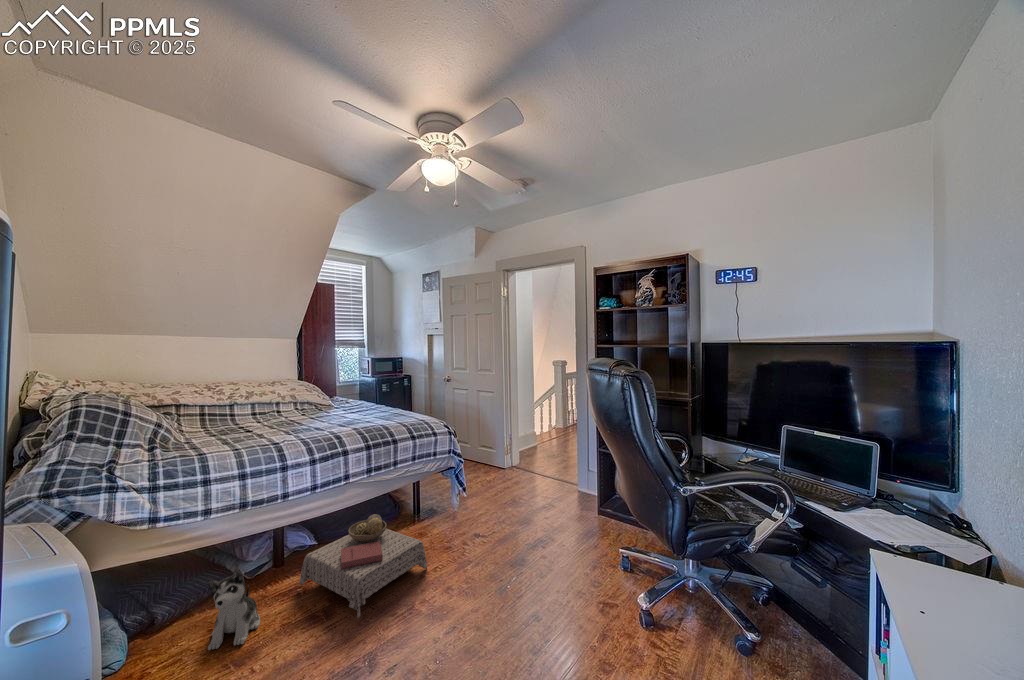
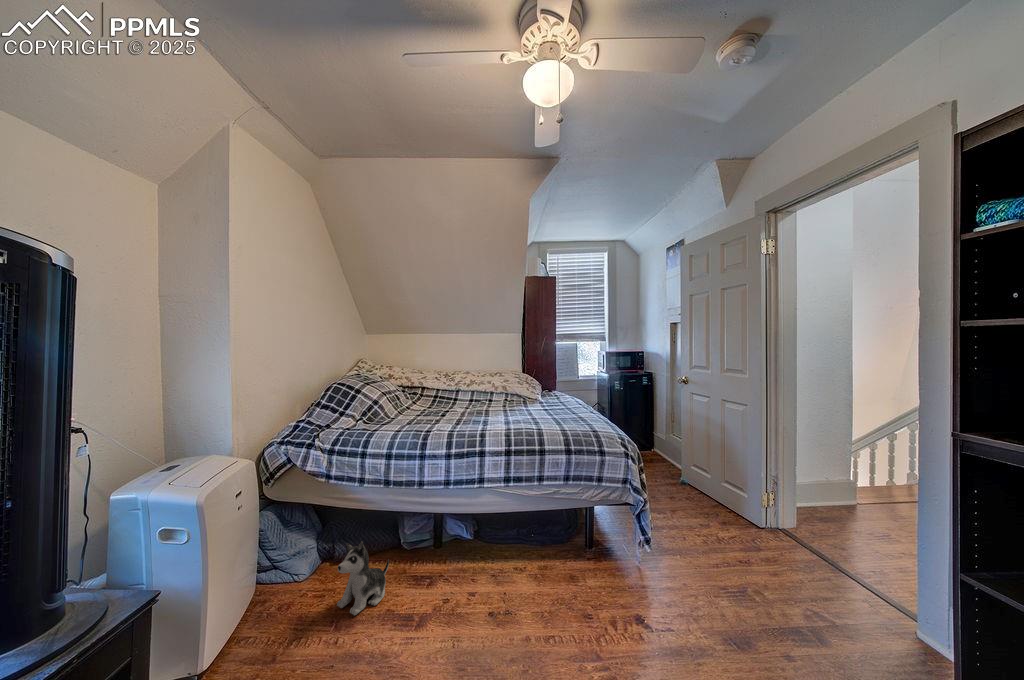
ottoman: present [299,514,427,619] -> none [426,533,544,654]

